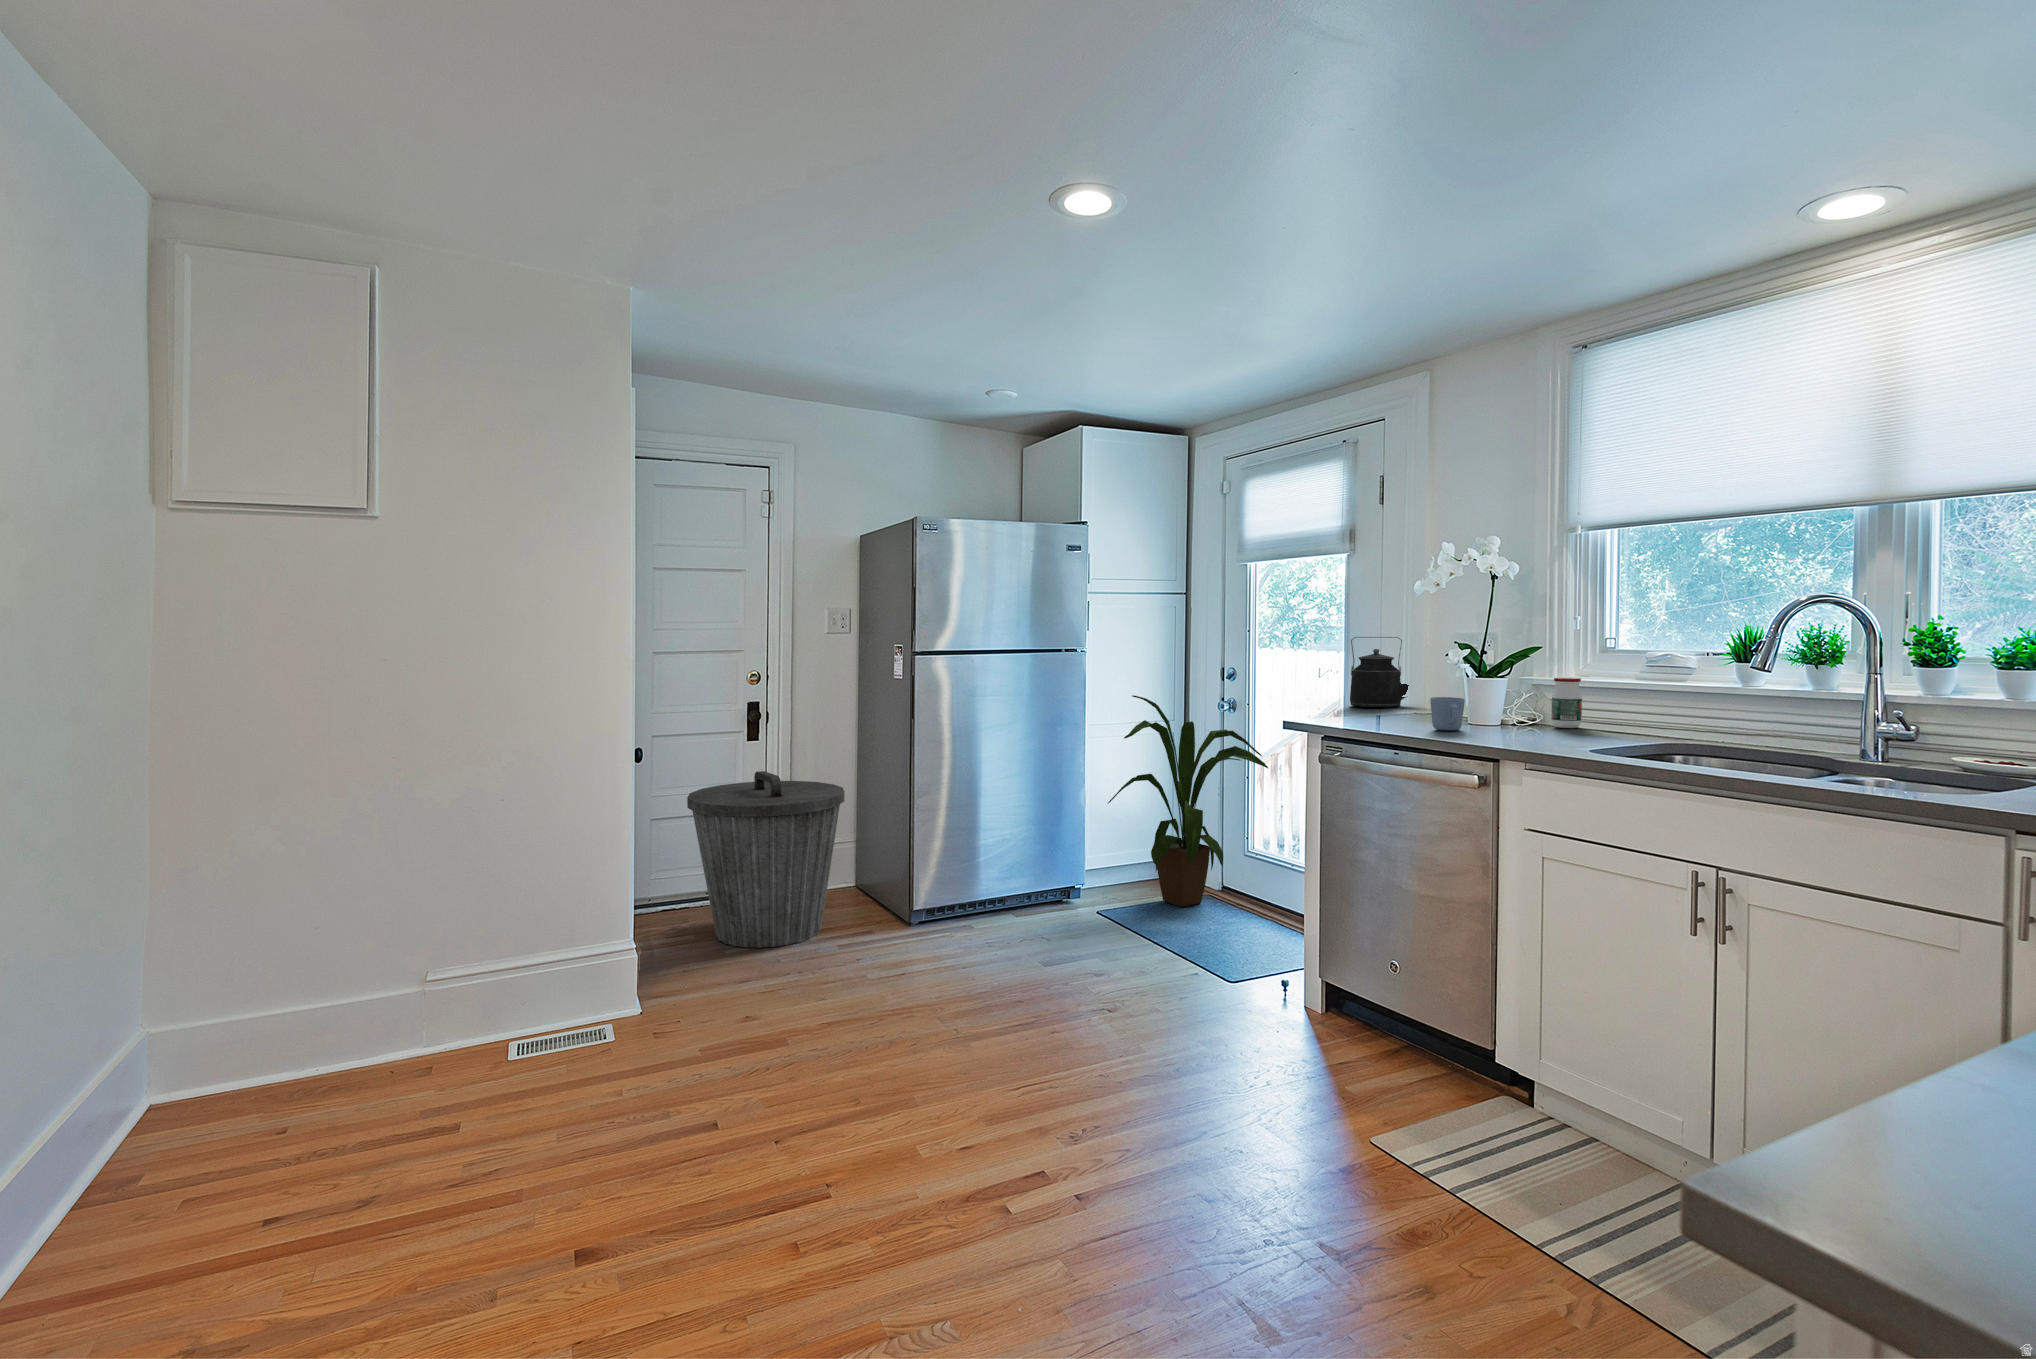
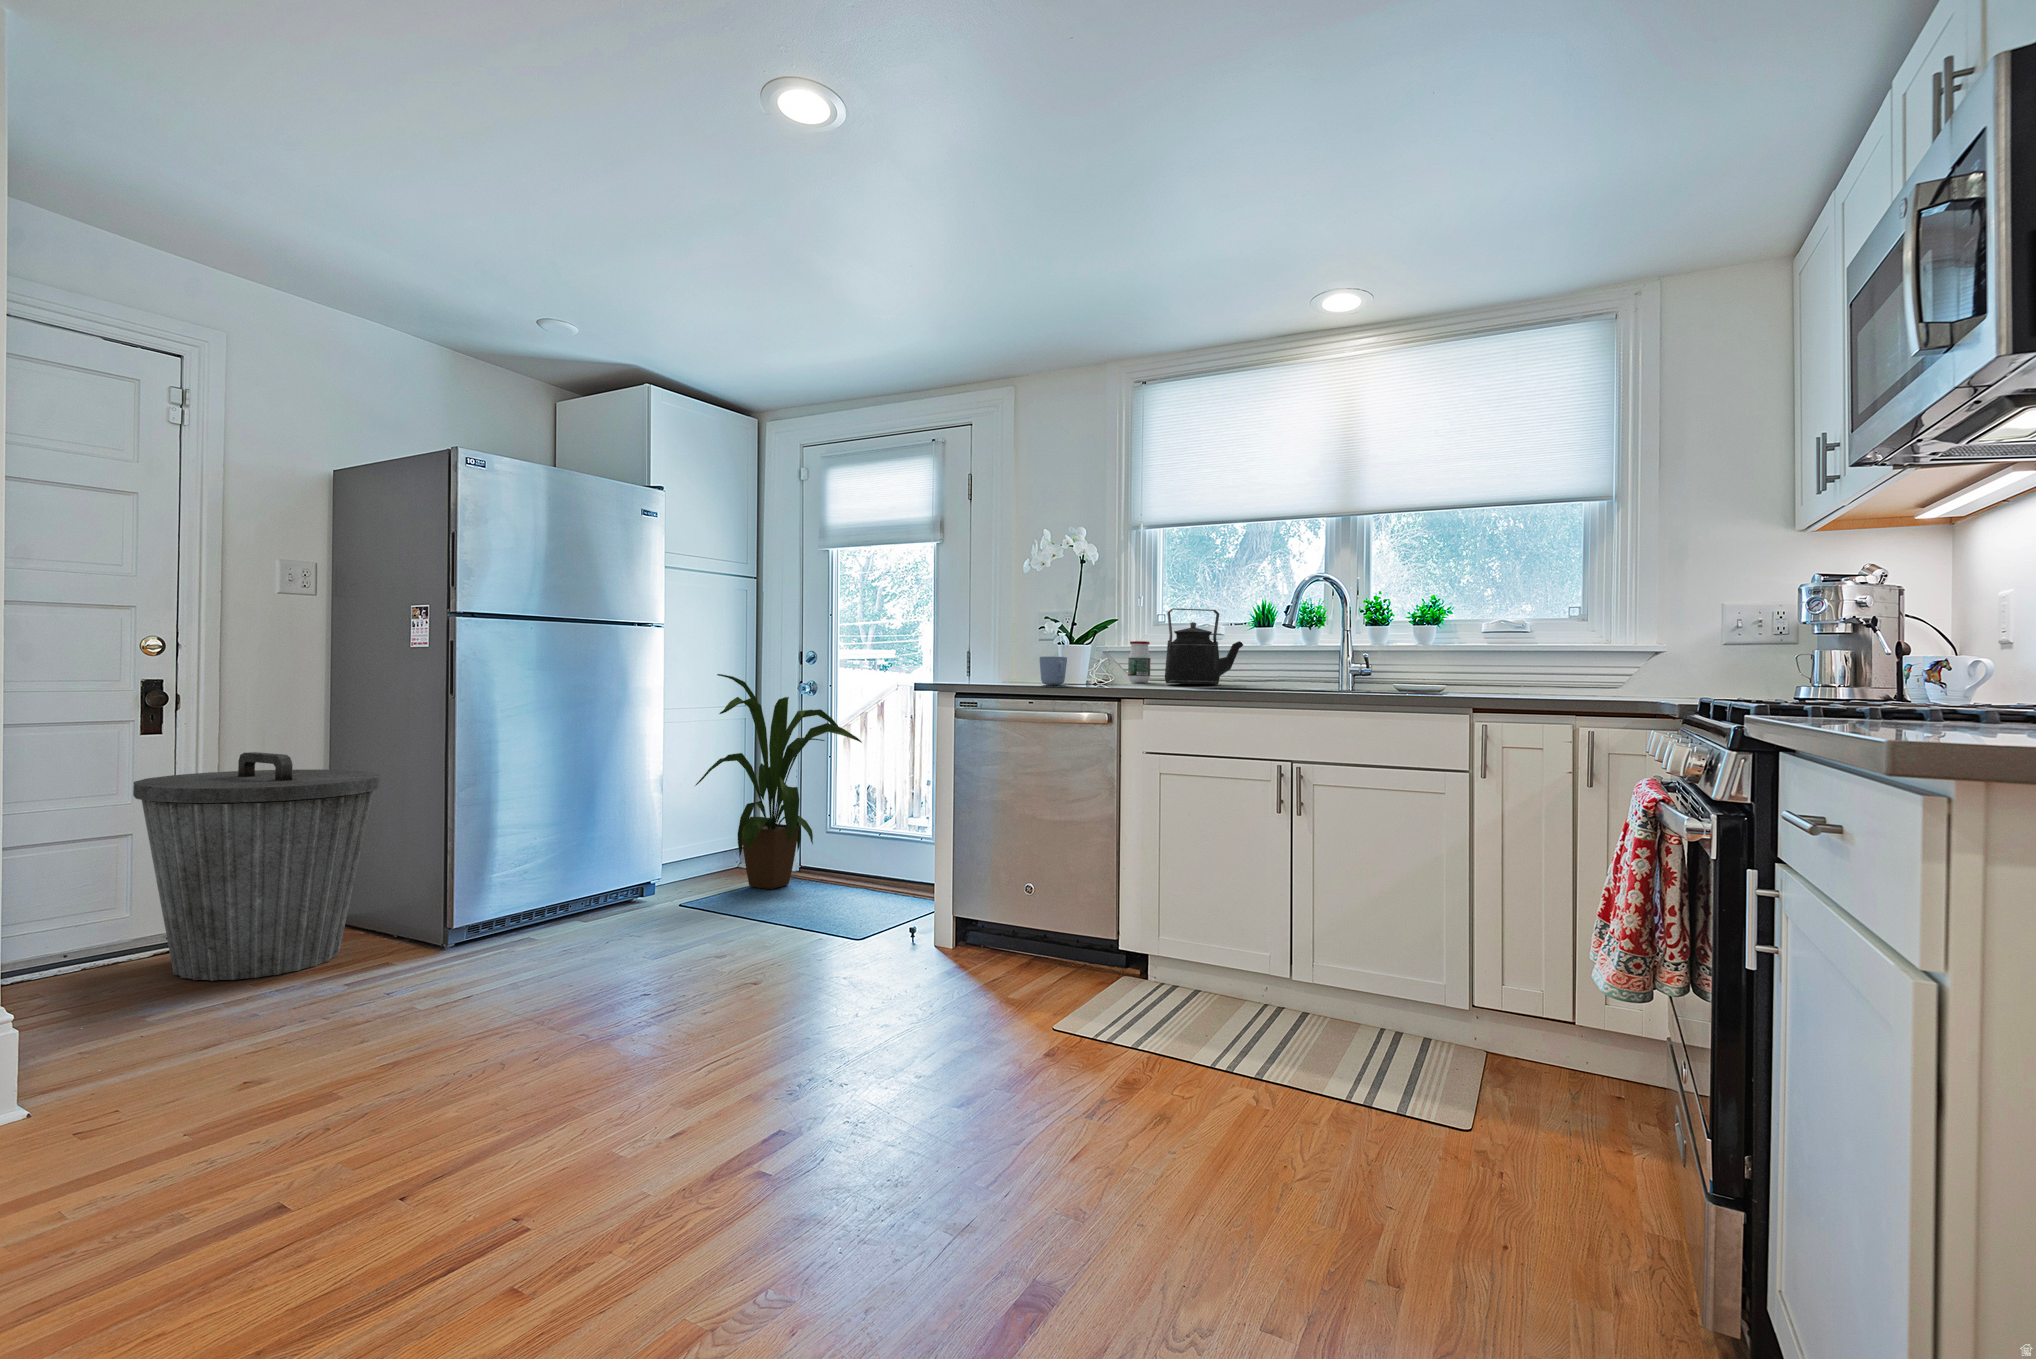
kettle: present [1350,637,1409,707] -> present [1165,608,1243,684]

